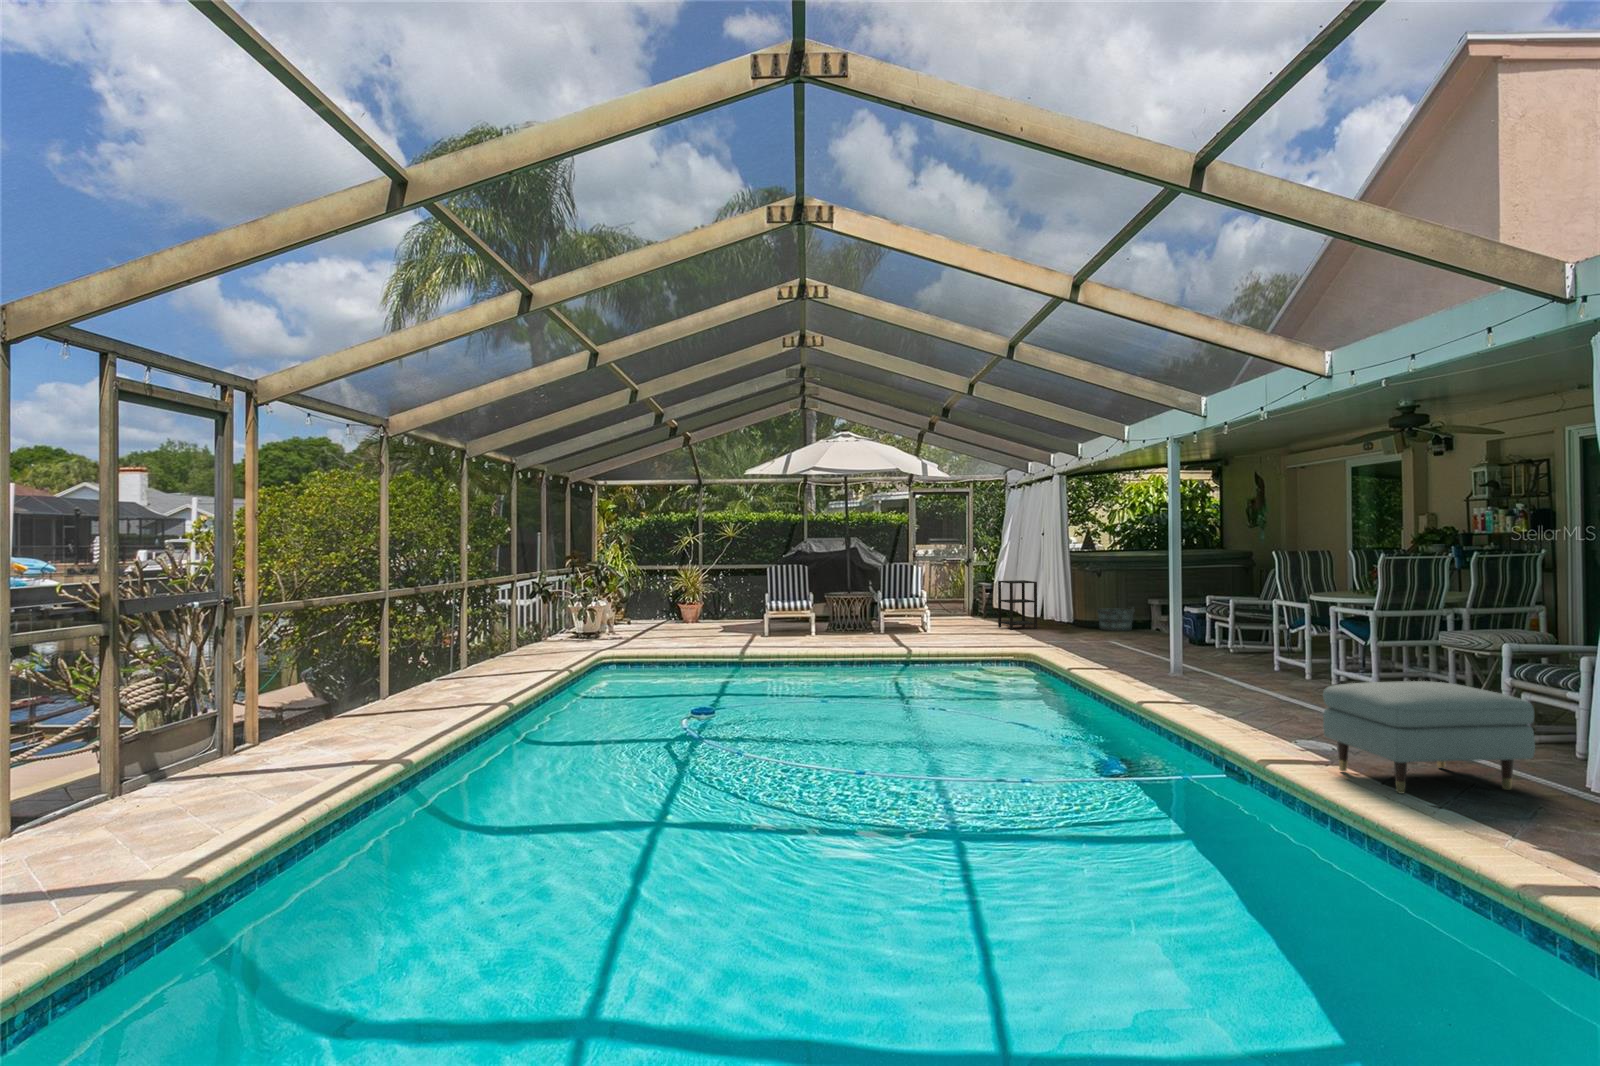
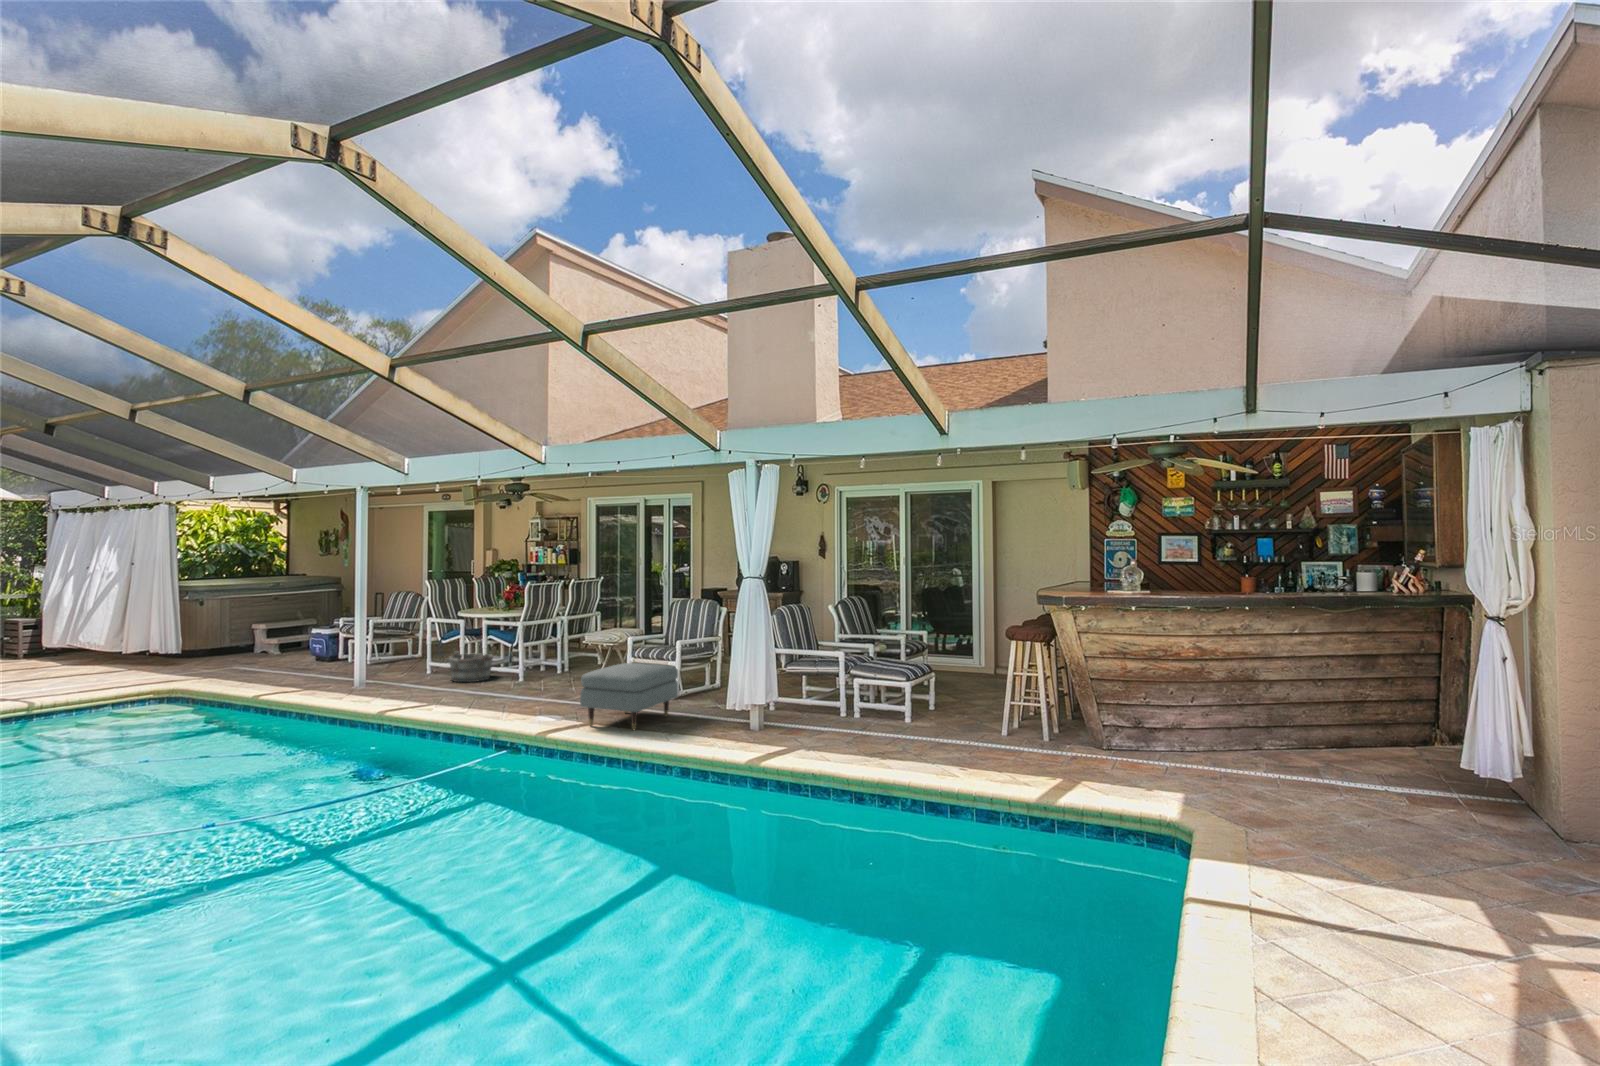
side table: present [998,580,1037,630] -> none [64,613,123,668]
bucket: present [1097,608,1135,631] -> present [447,651,493,682]

